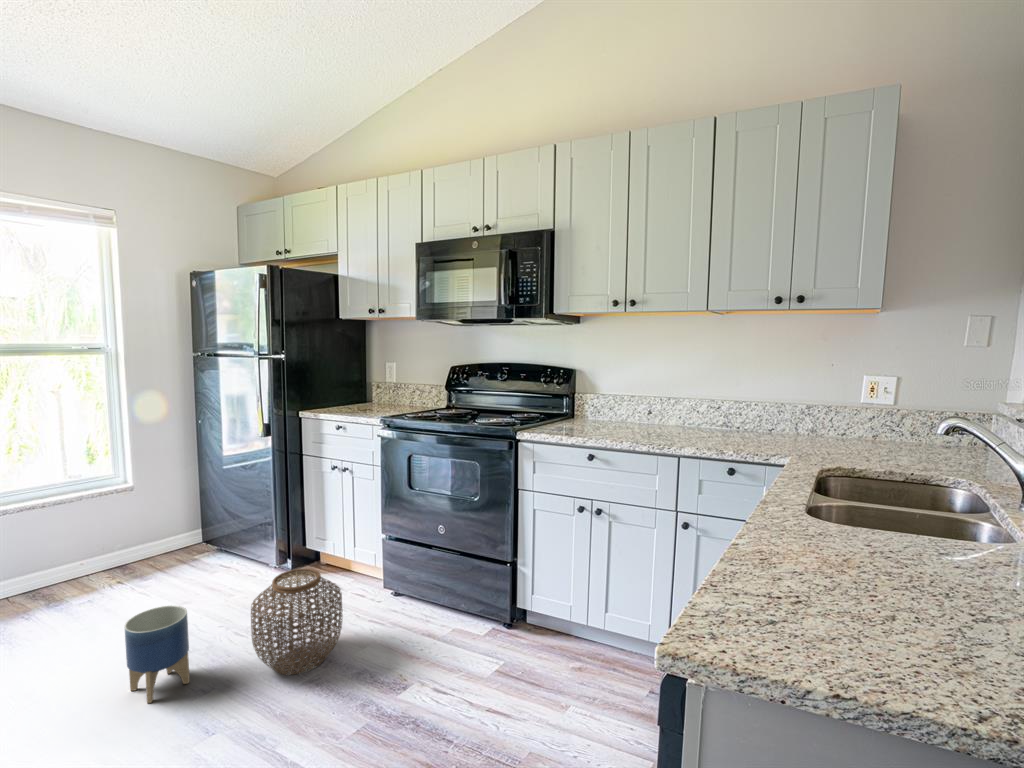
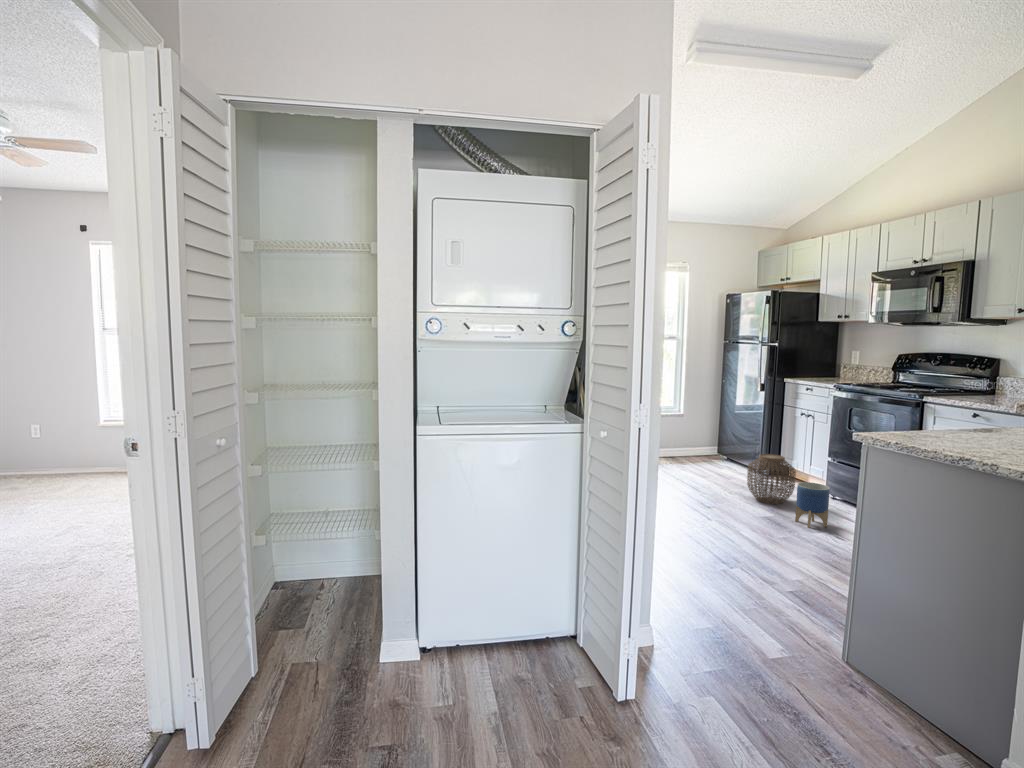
planter: present [124,606,190,703] -> present [795,482,830,528]

